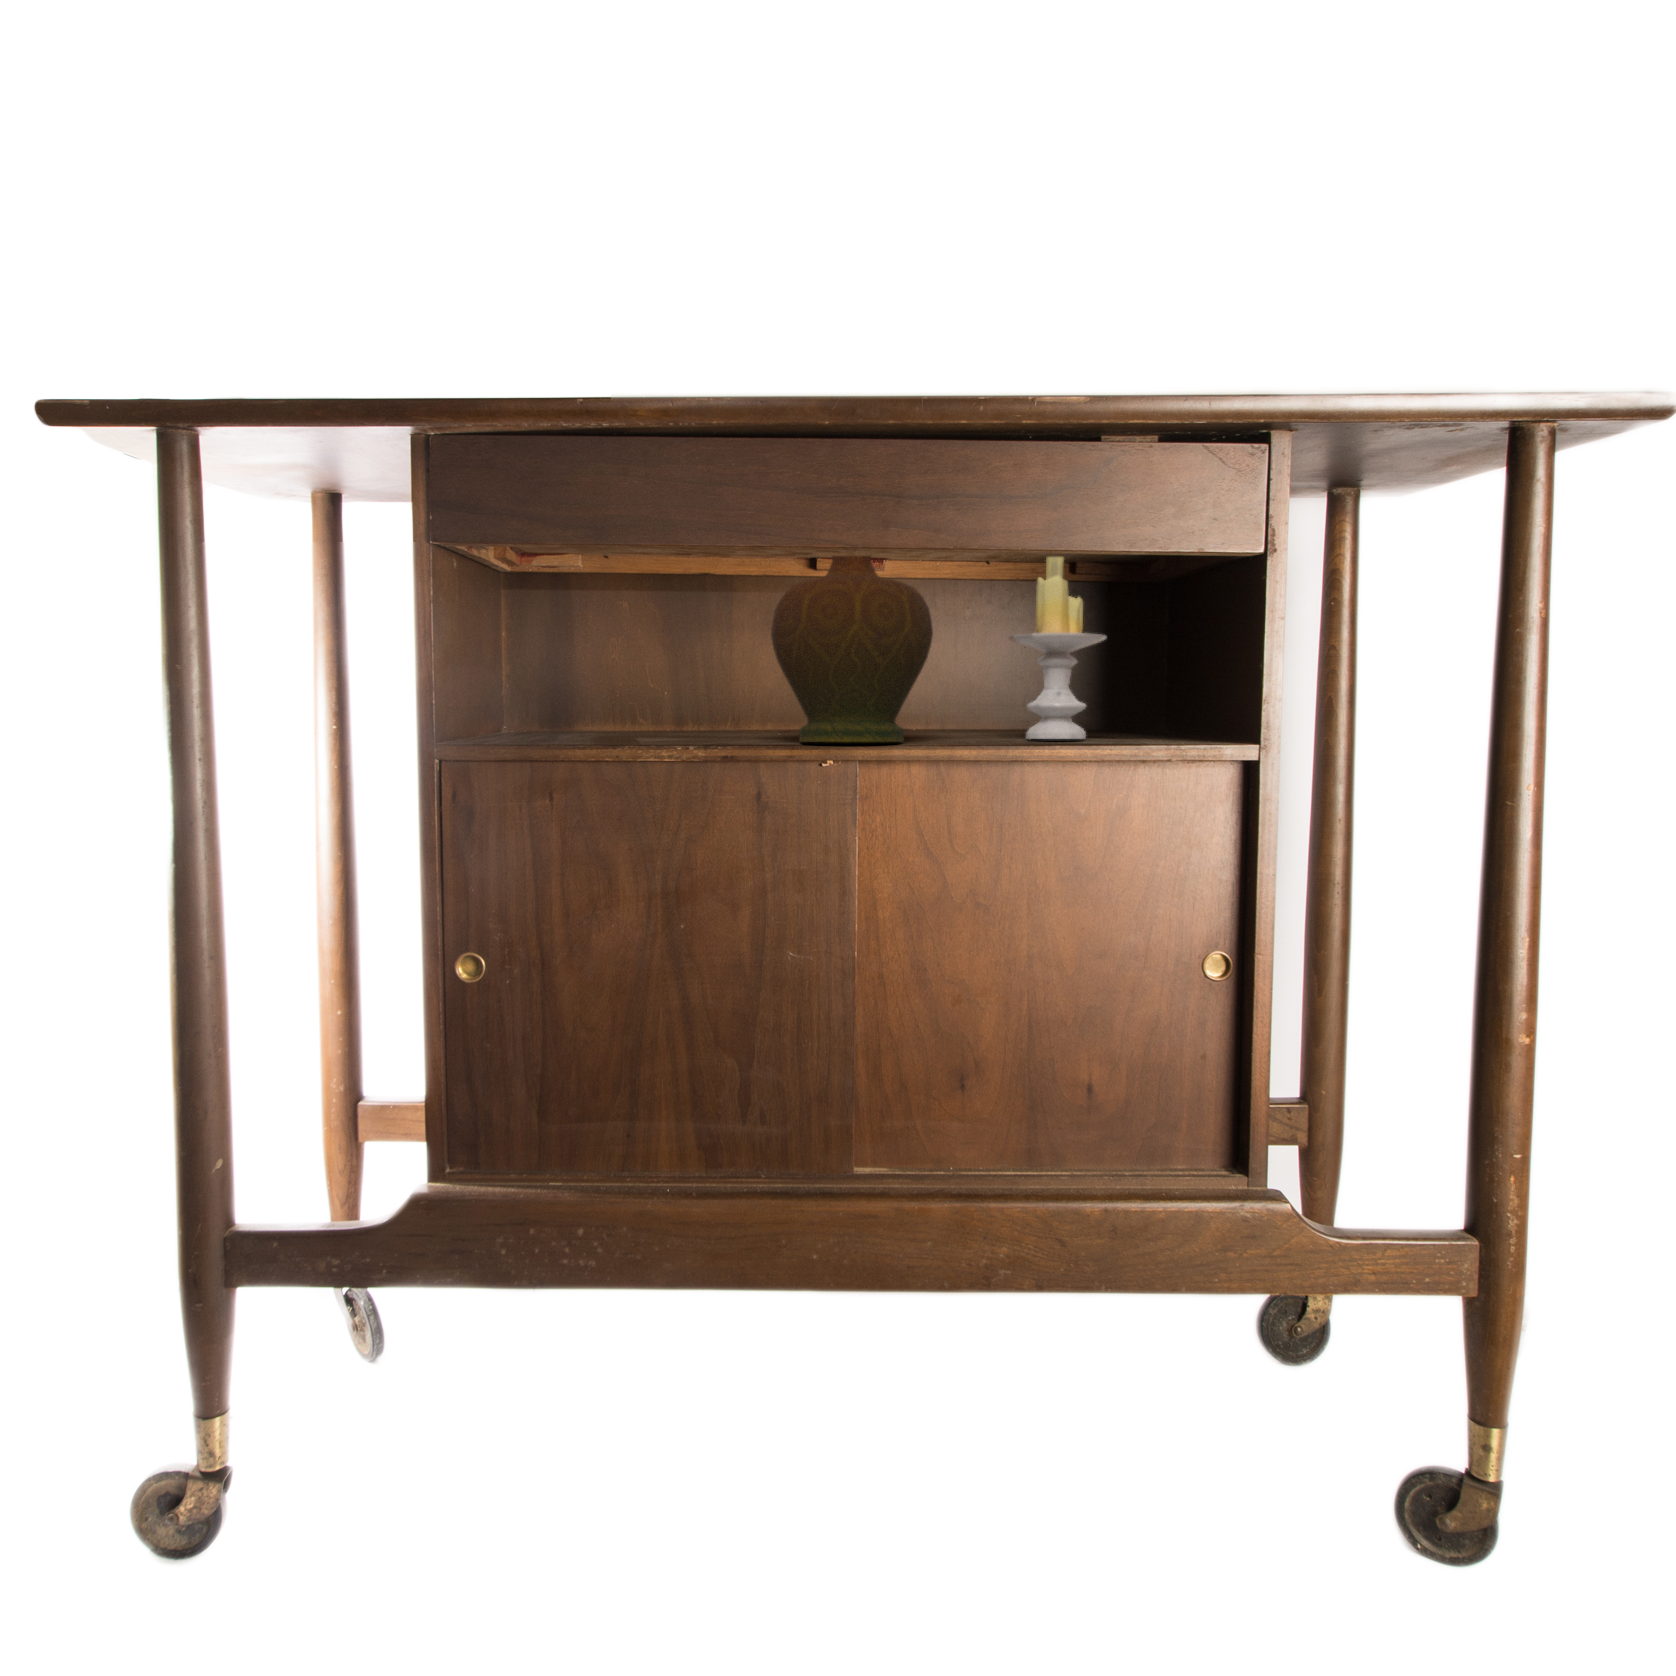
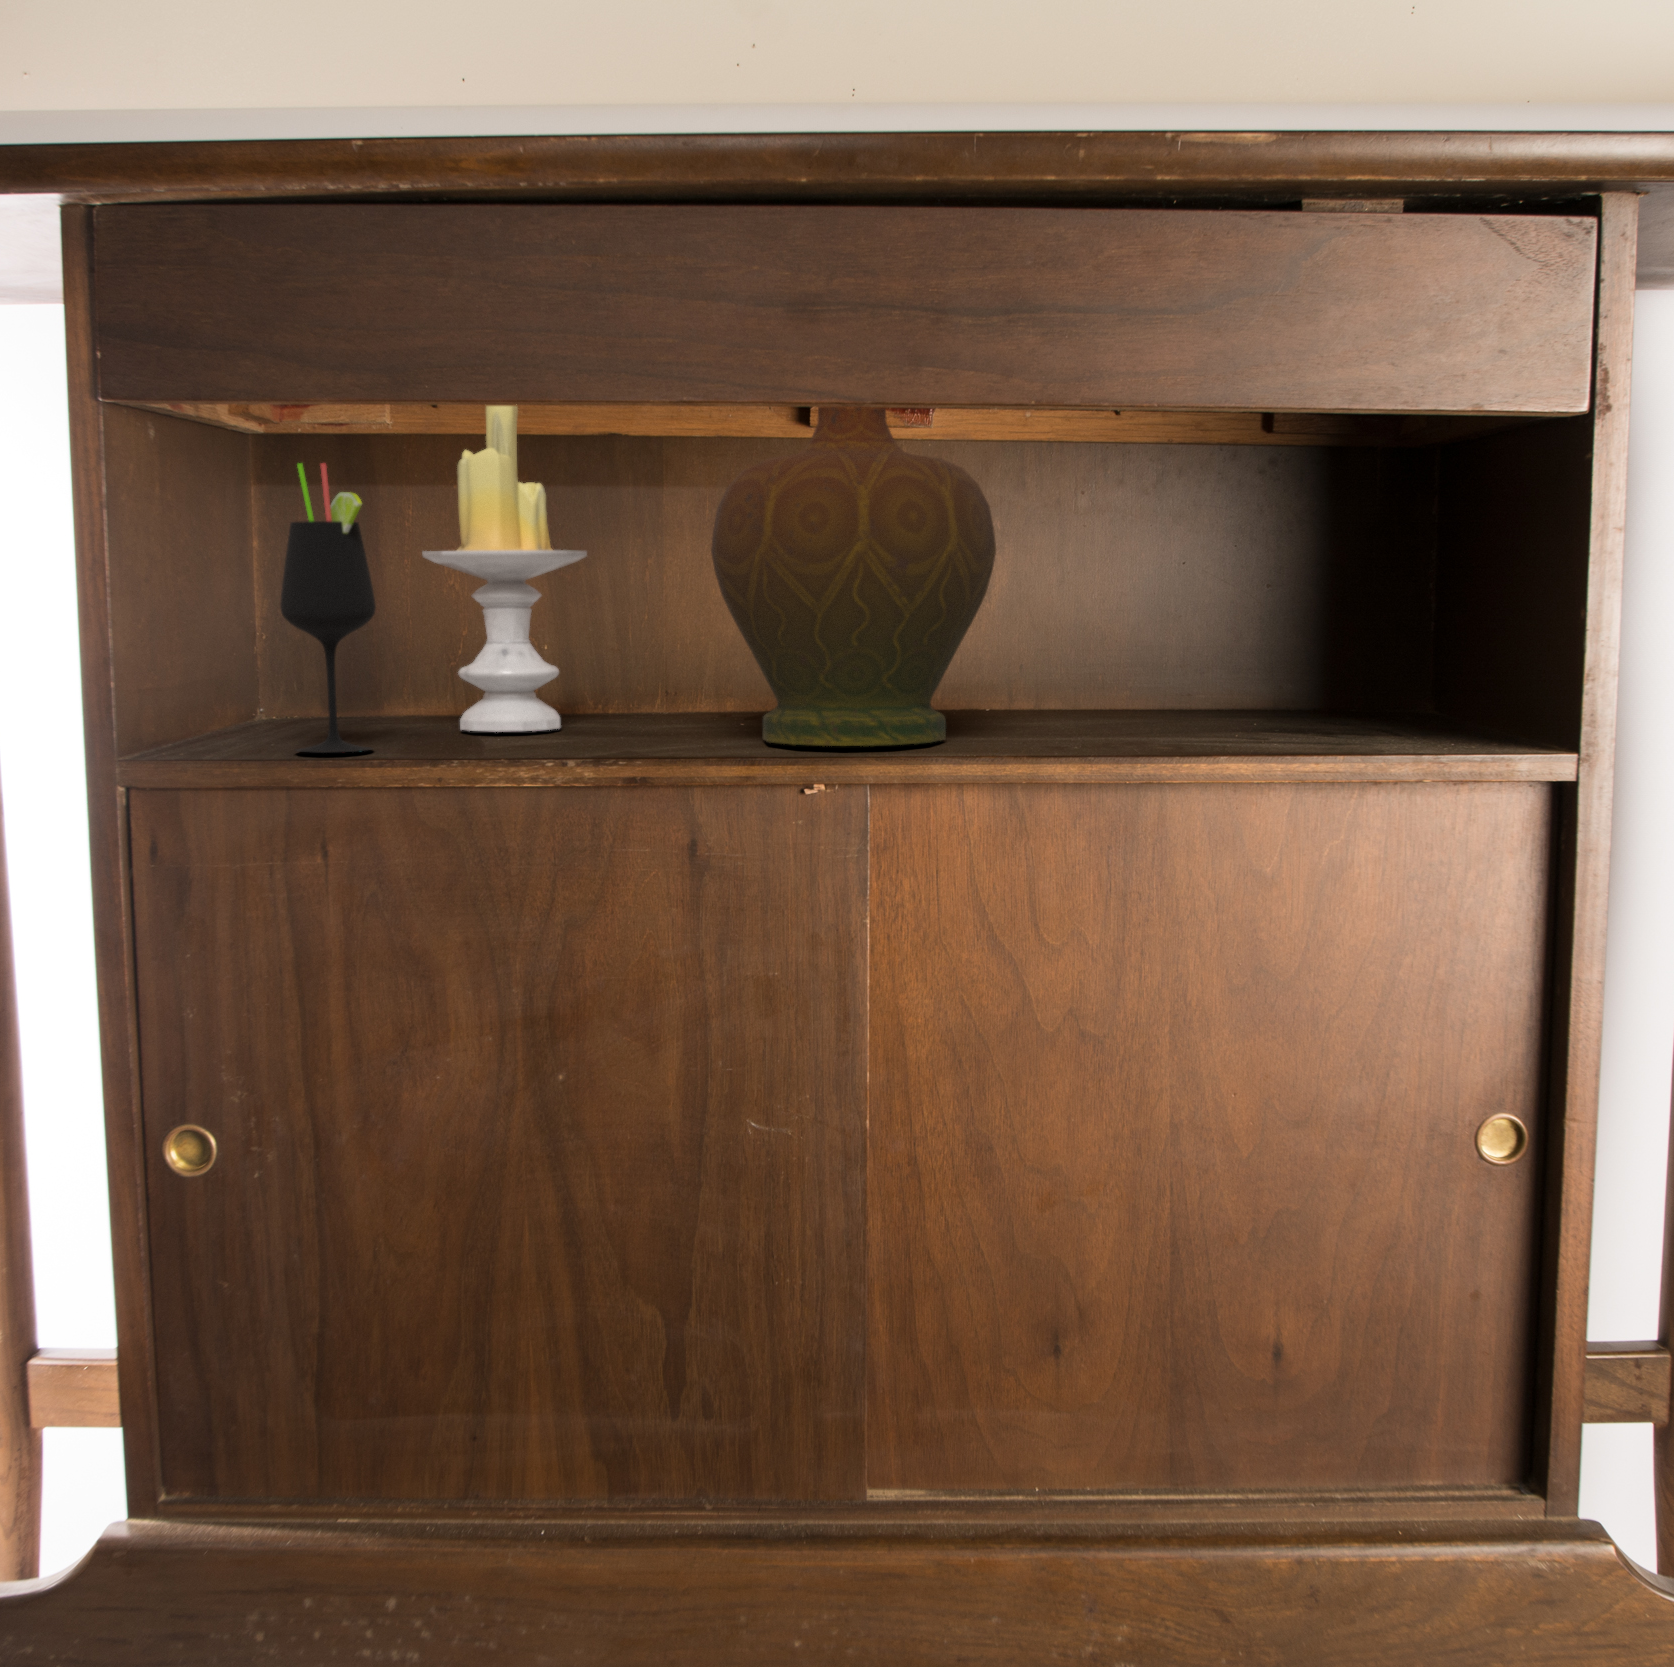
candle: present [1009,557,1106,739] -> present [422,406,587,732]
wine glass: none [526,579,580,744] -> present [280,463,376,753]

